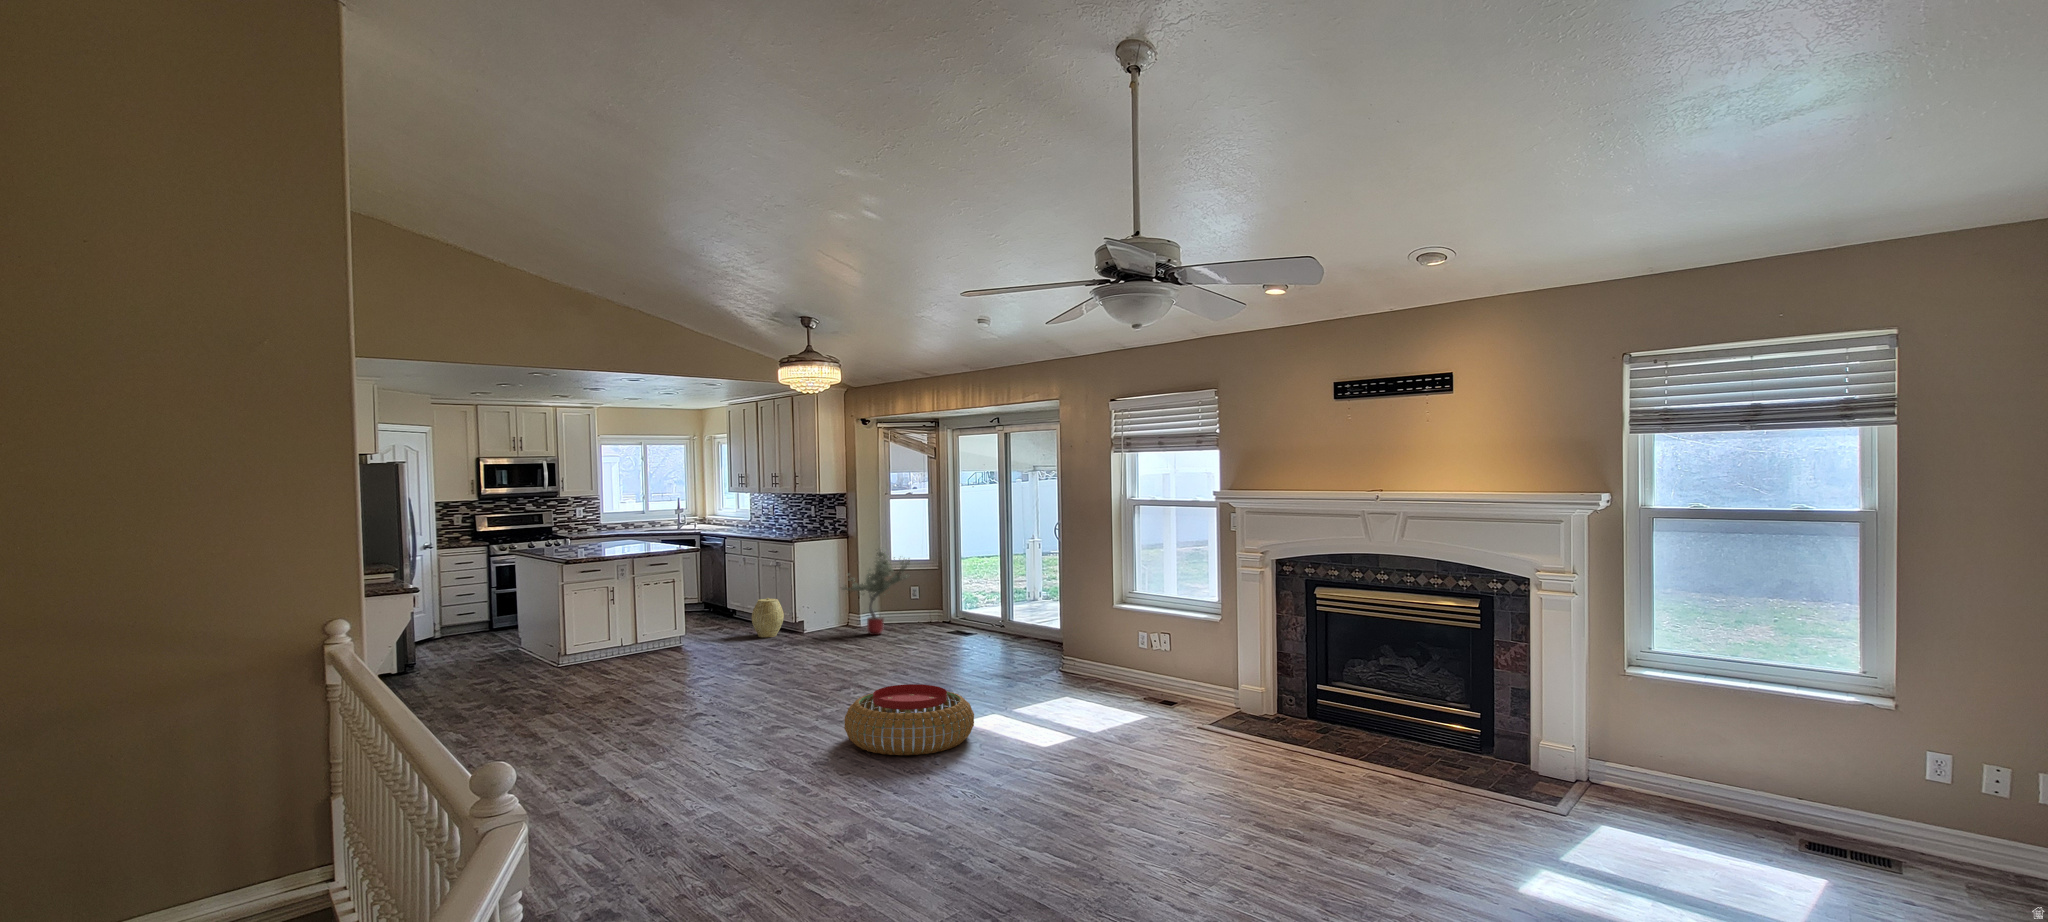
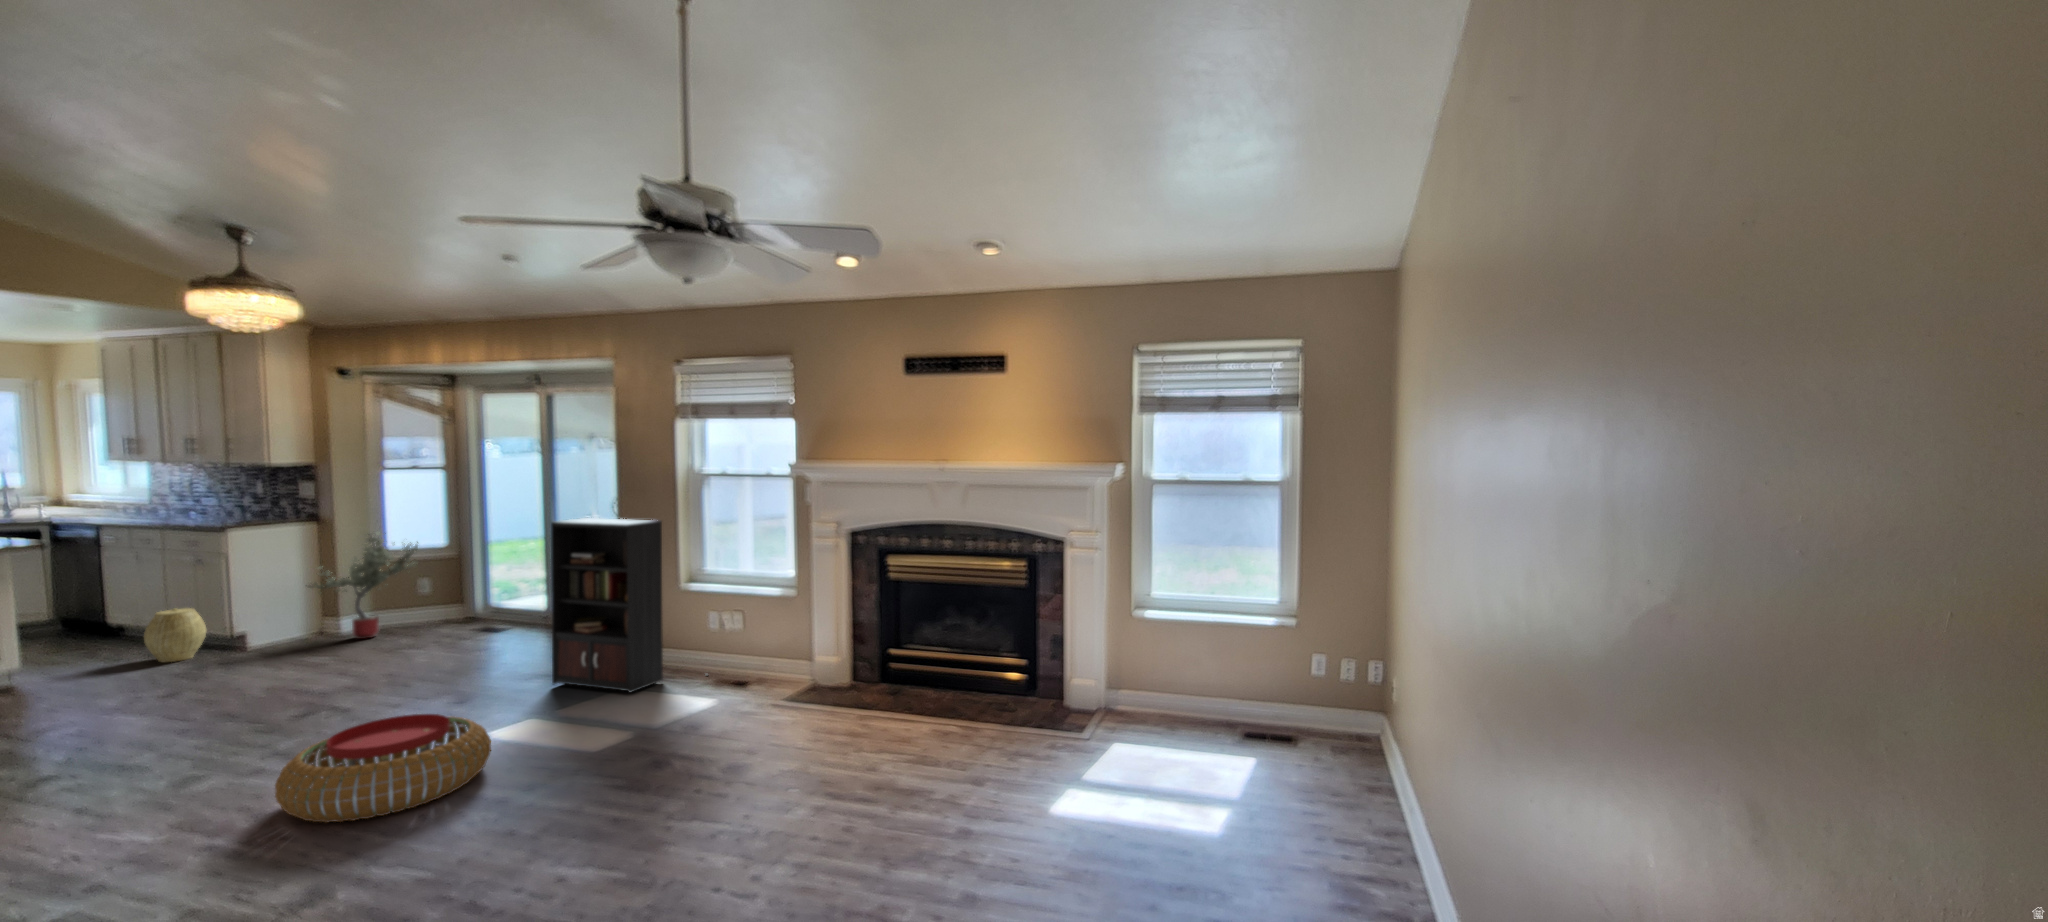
bookcase: none [1010,539,1138,699] -> present [551,518,707,693]

